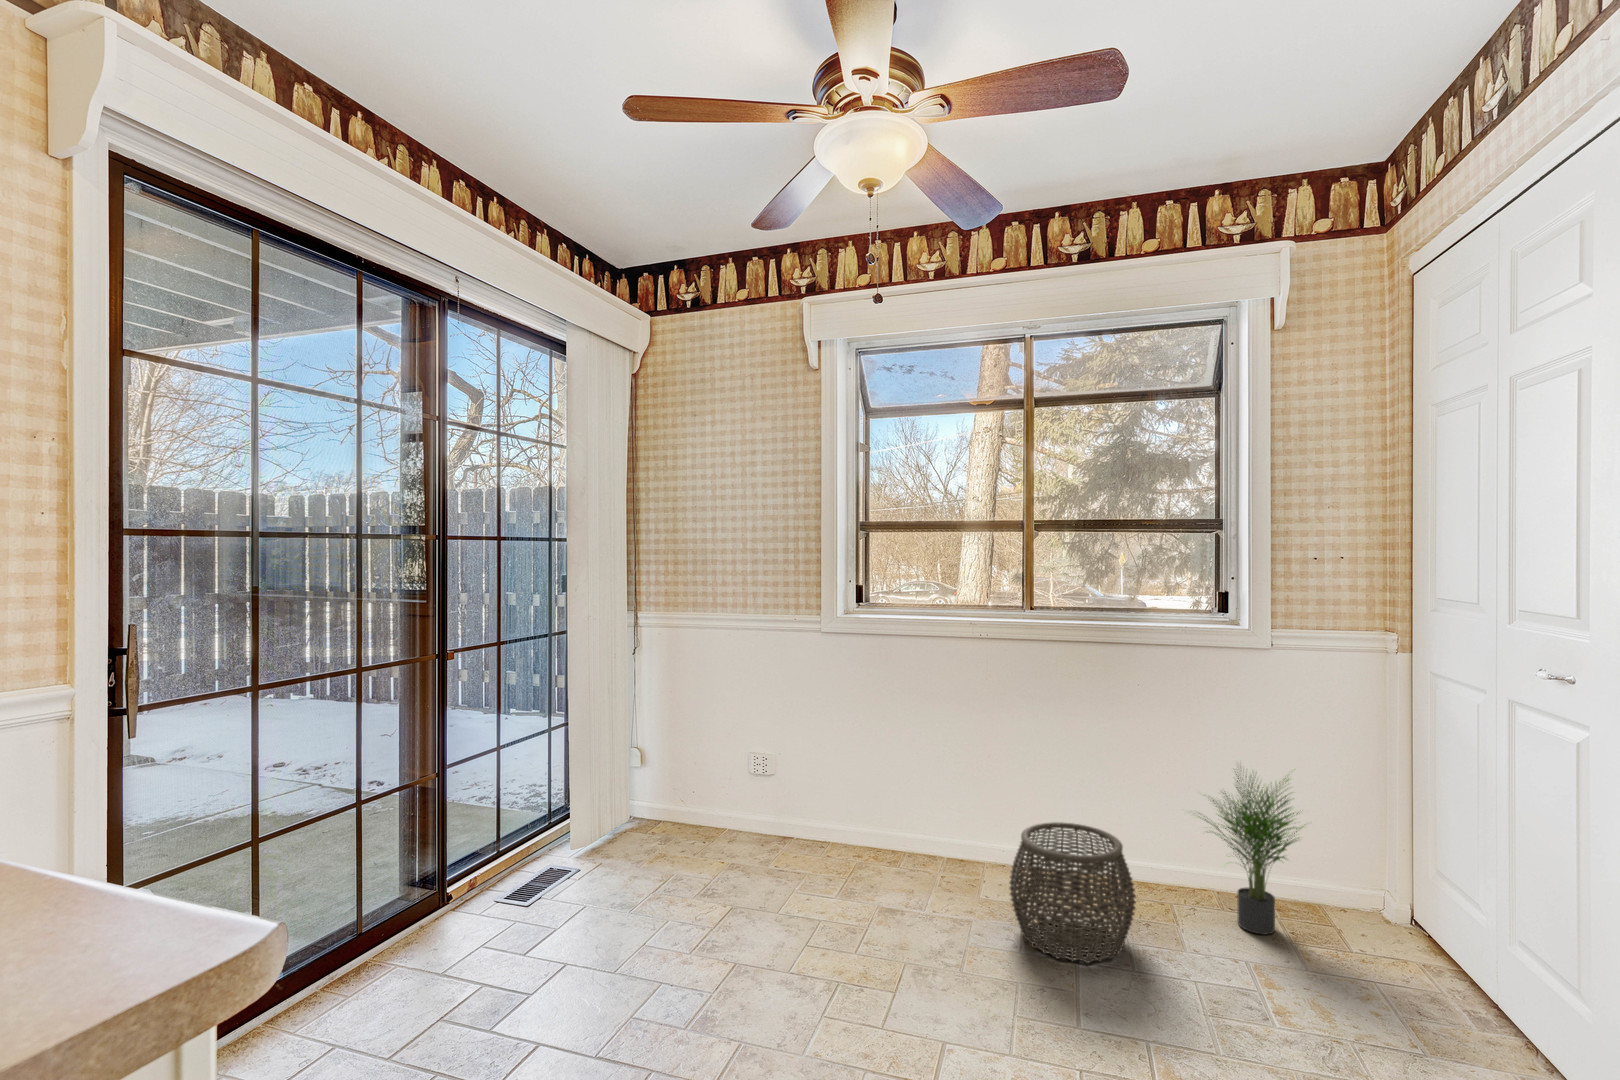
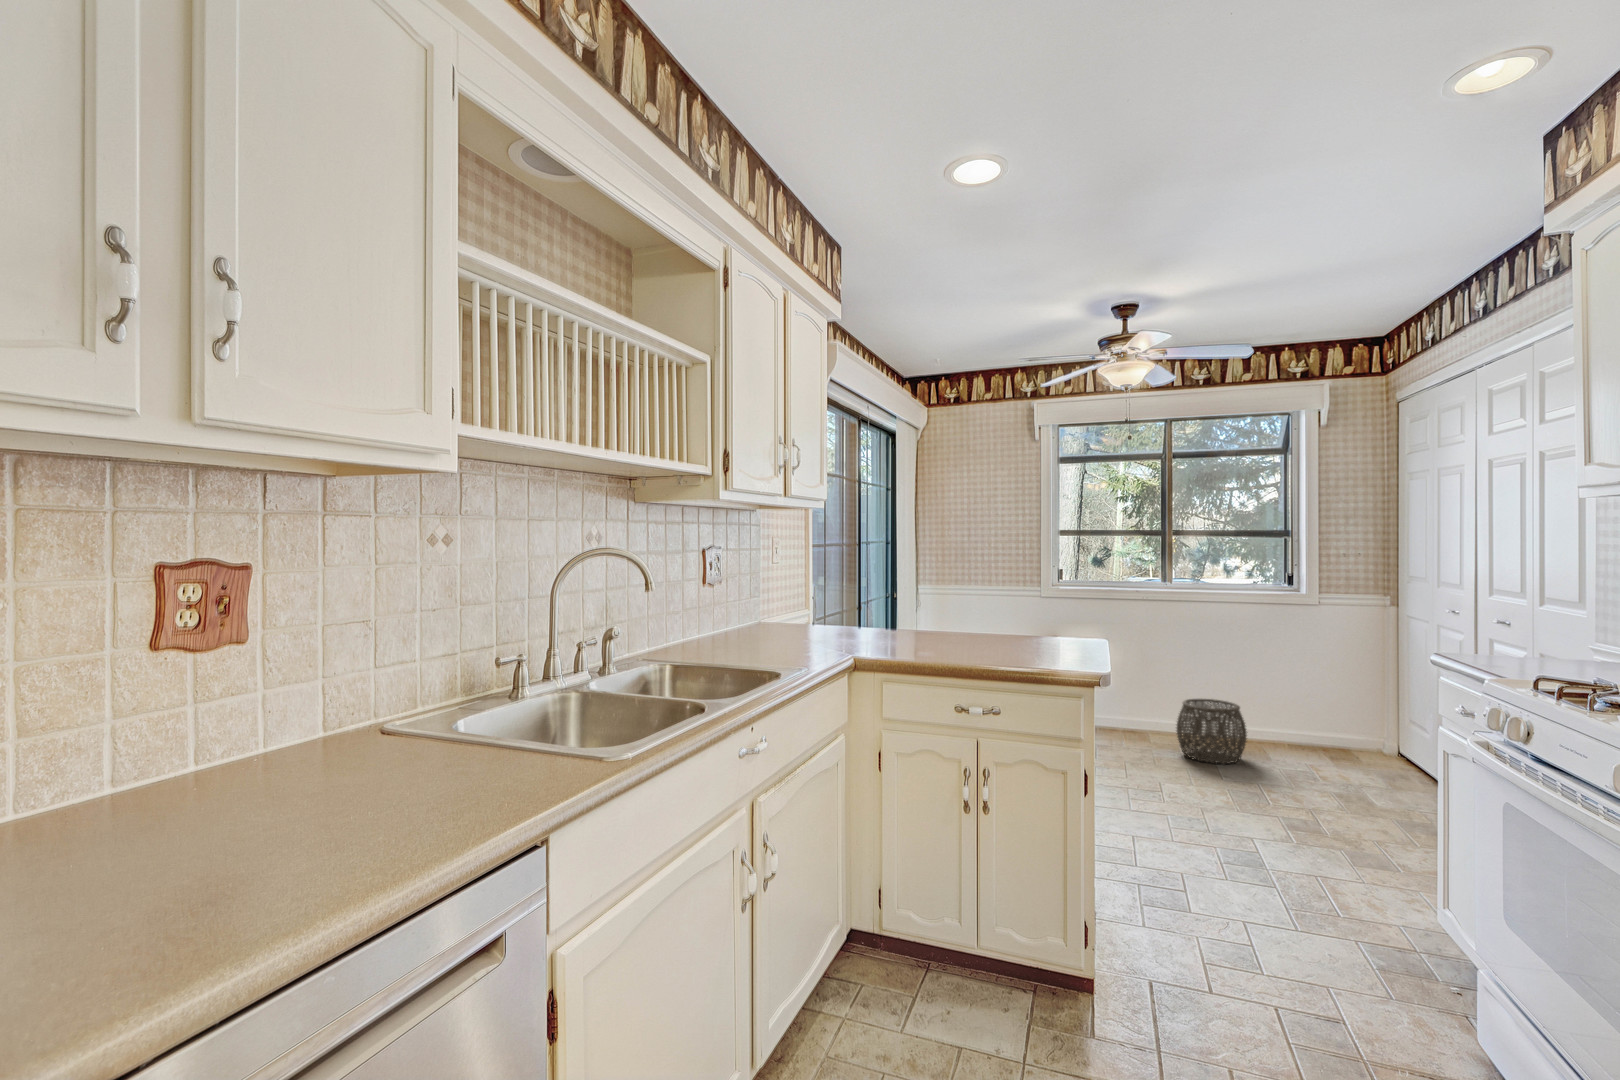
potted plant: present [1199,769,1303,935] -> none [1267,665,1345,757]

